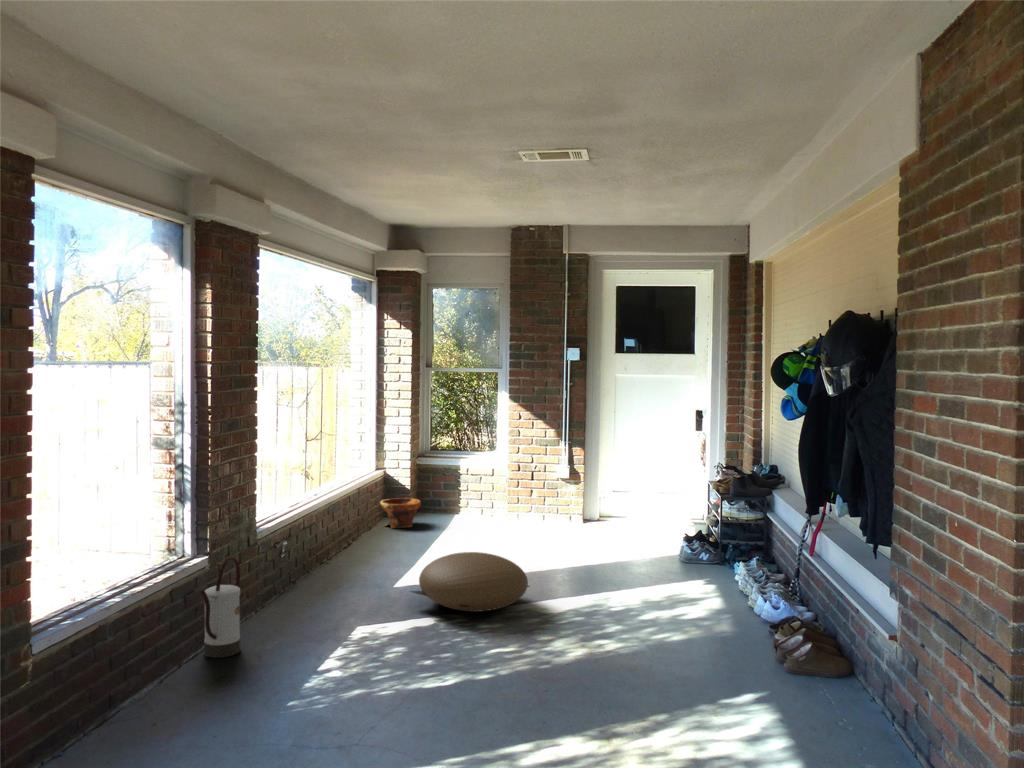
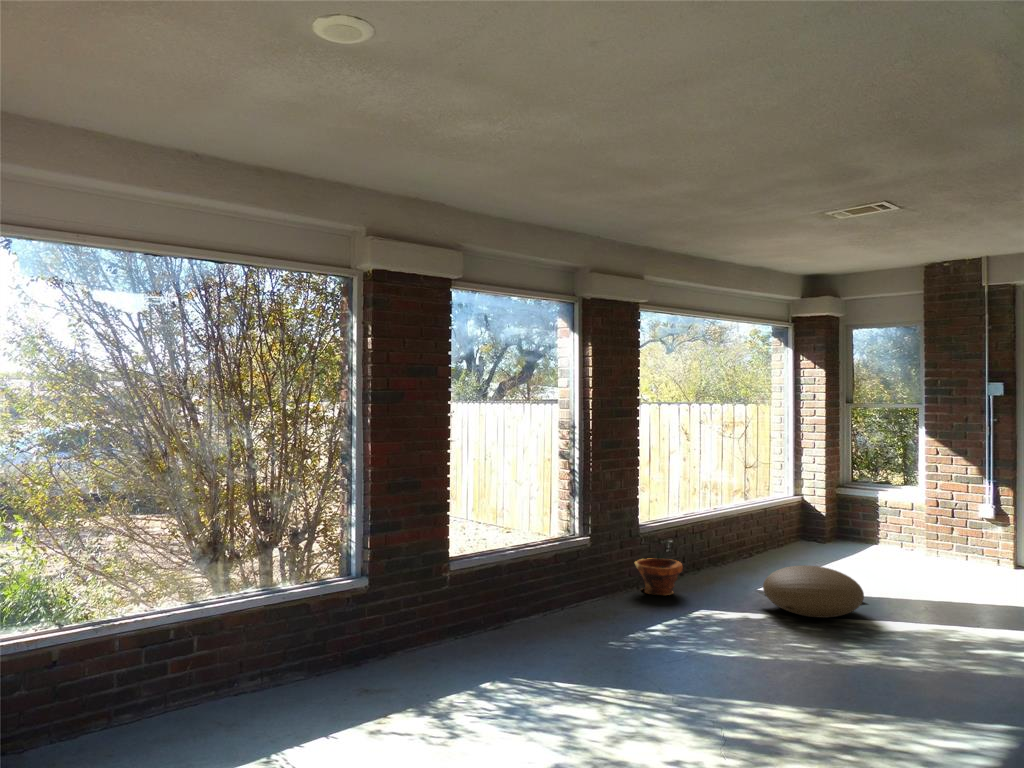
planter: present [380,498,421,528] -> present [635,559,683,595]
watering can: present [201,557,241,658] -> none [573,538,612,609]

